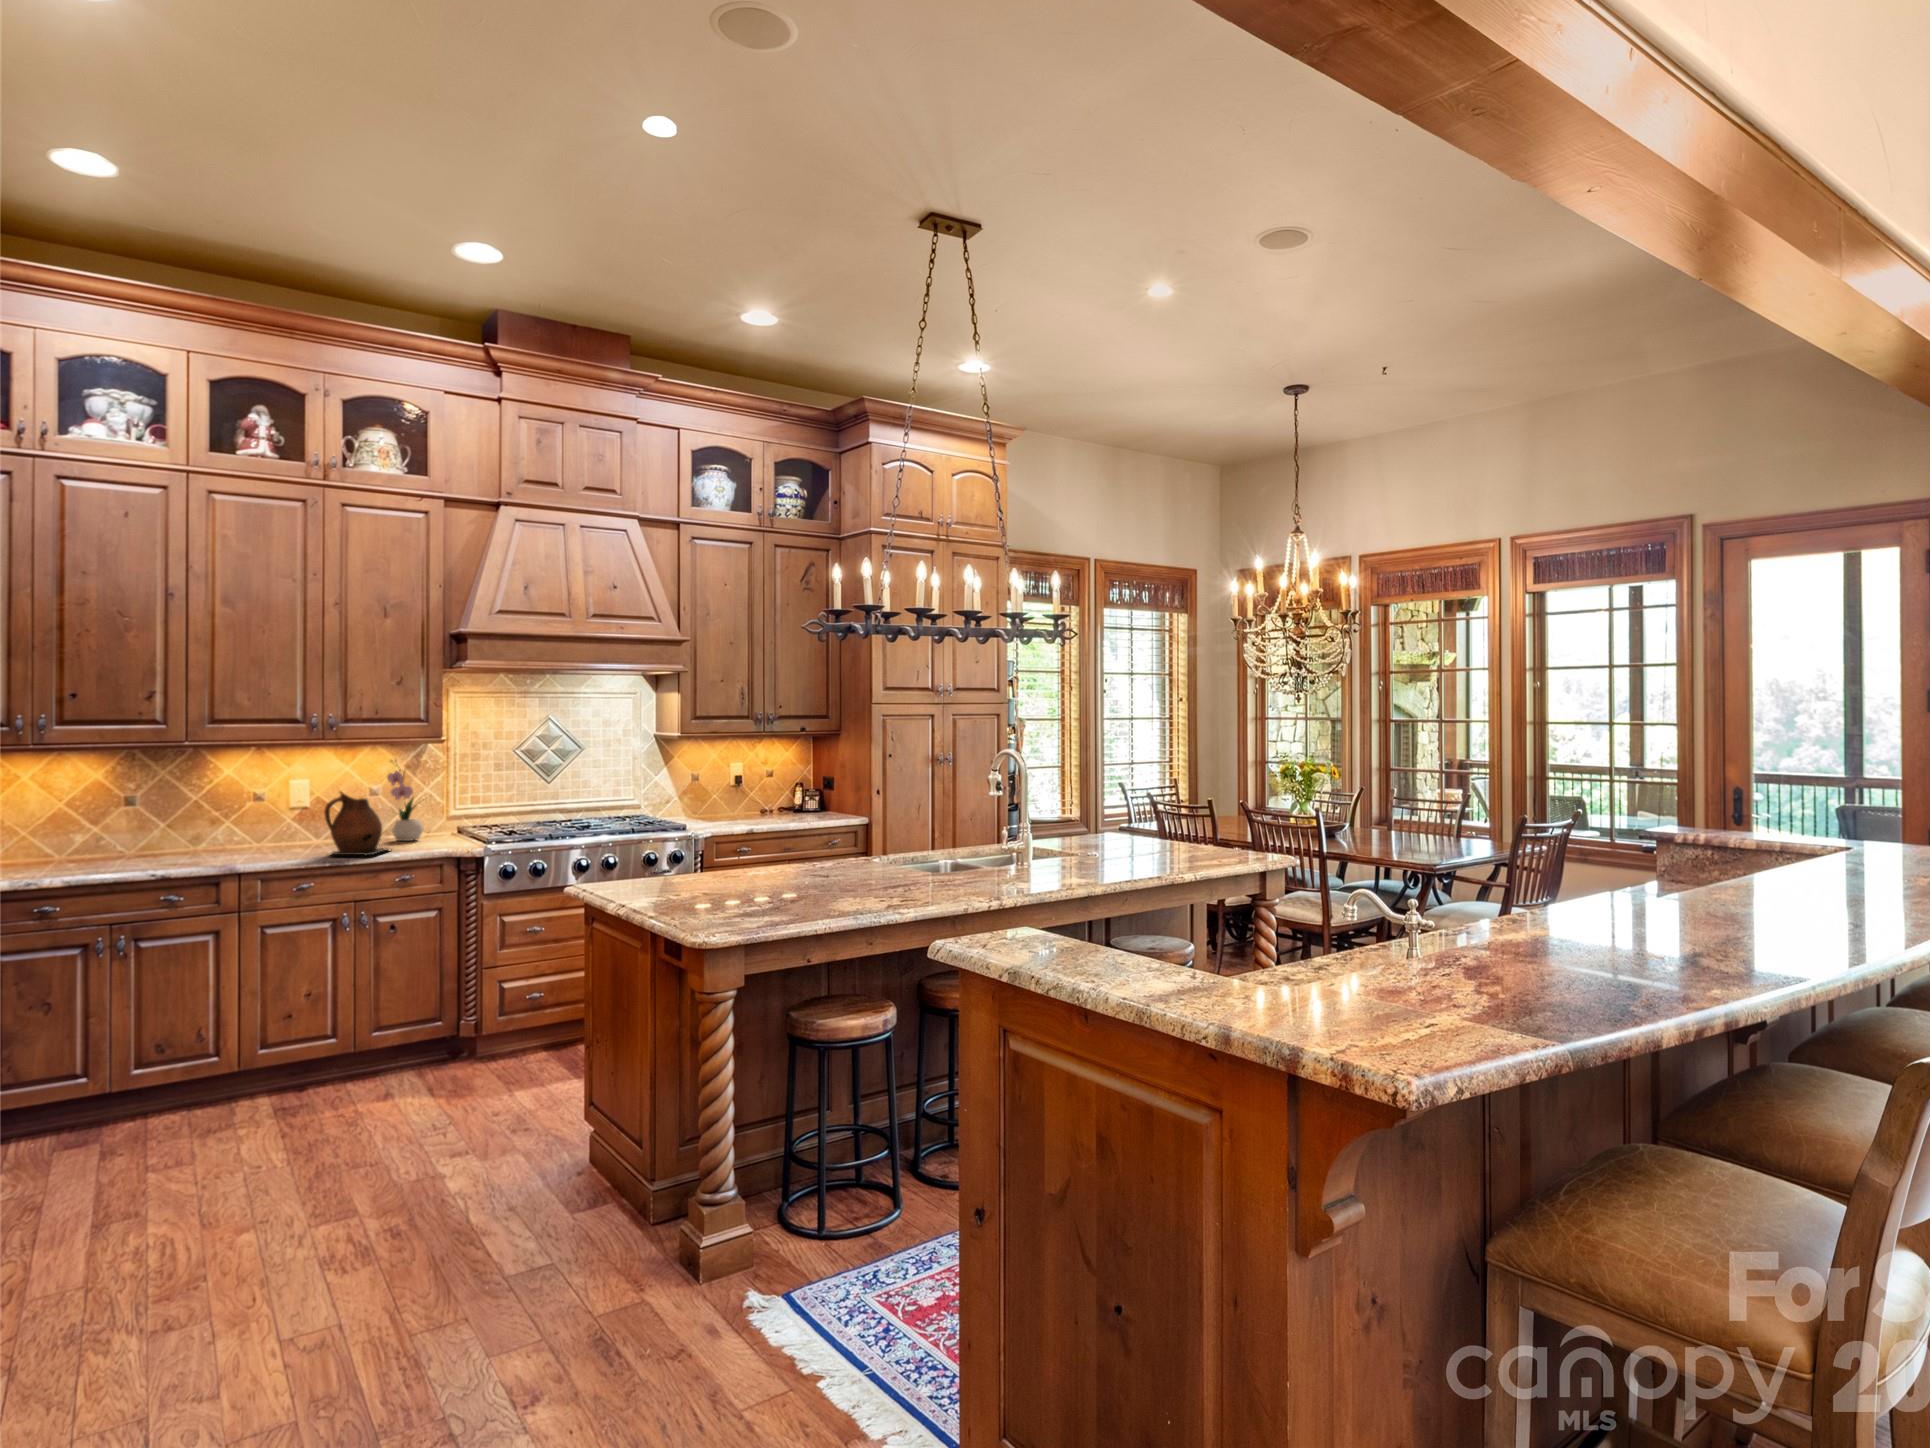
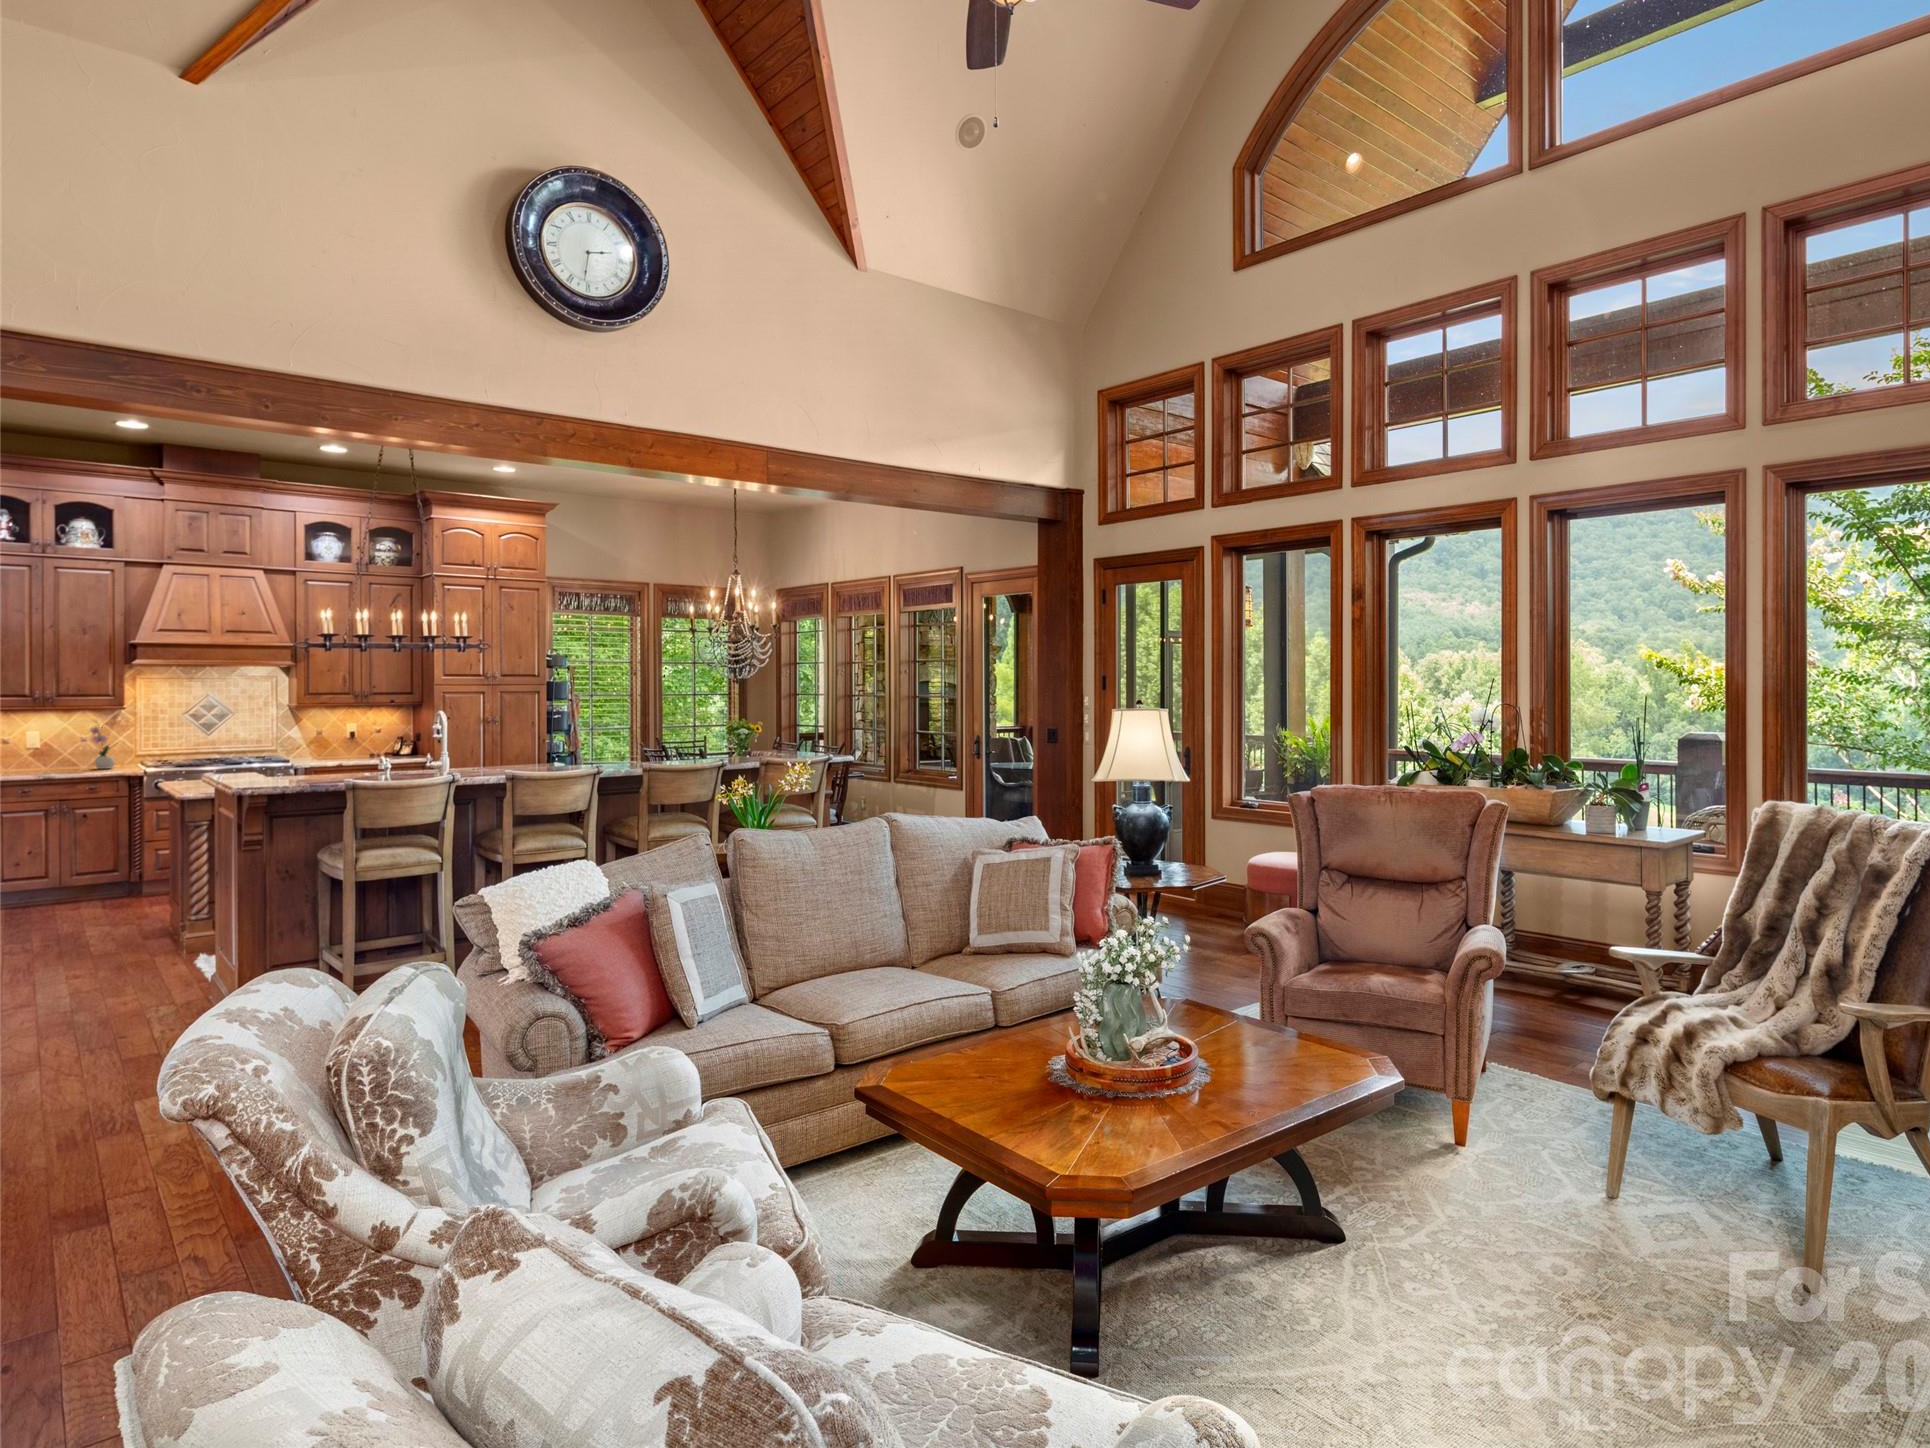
ceramic pitcher: present [324,792,389,856] -> none [42,737,88,775]

